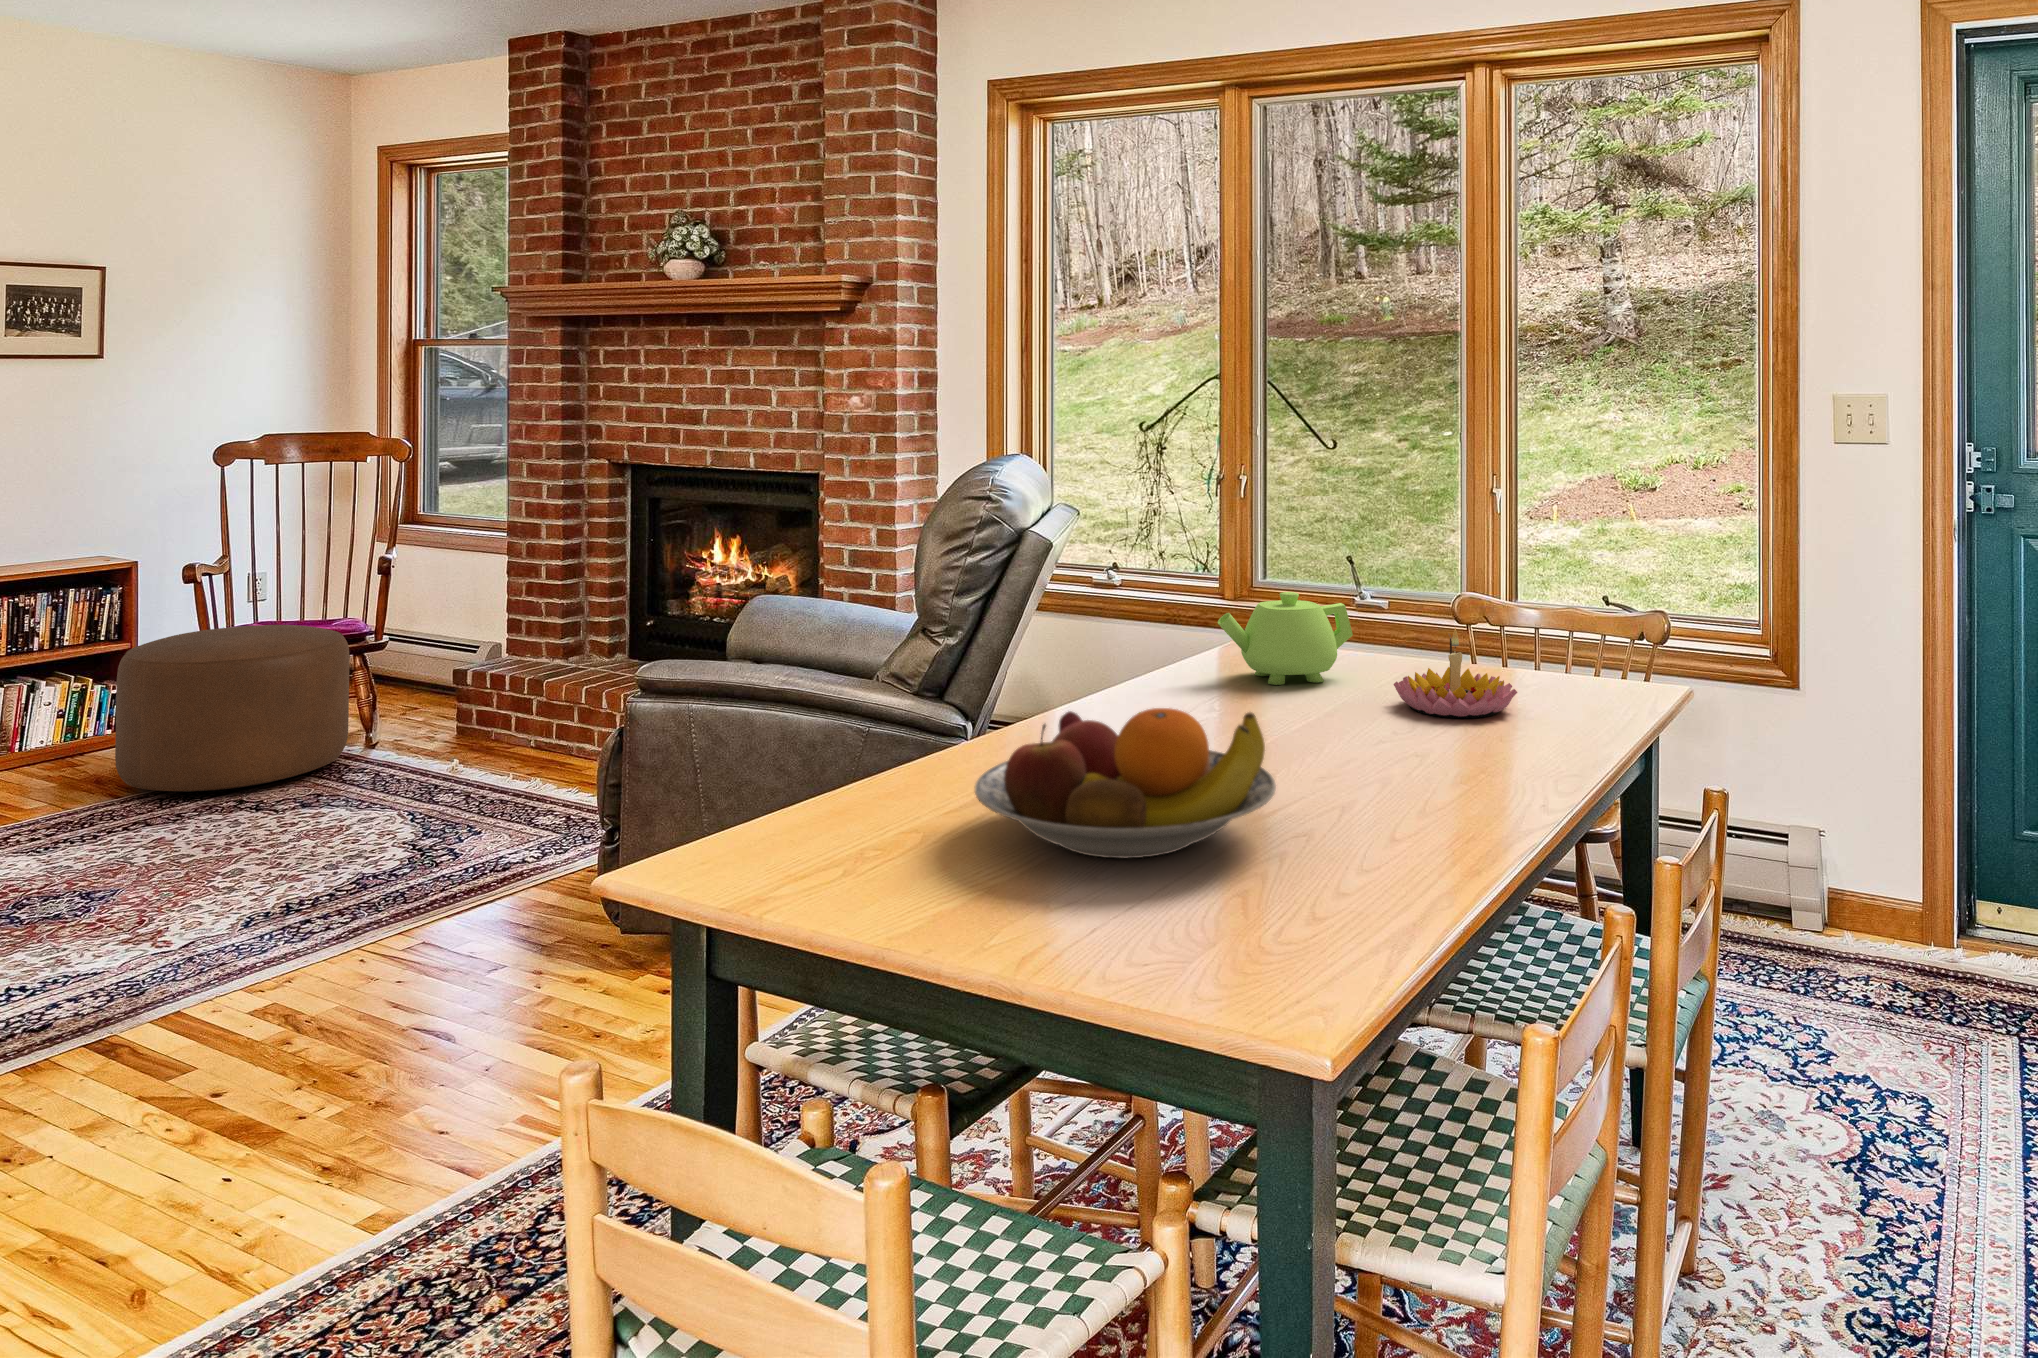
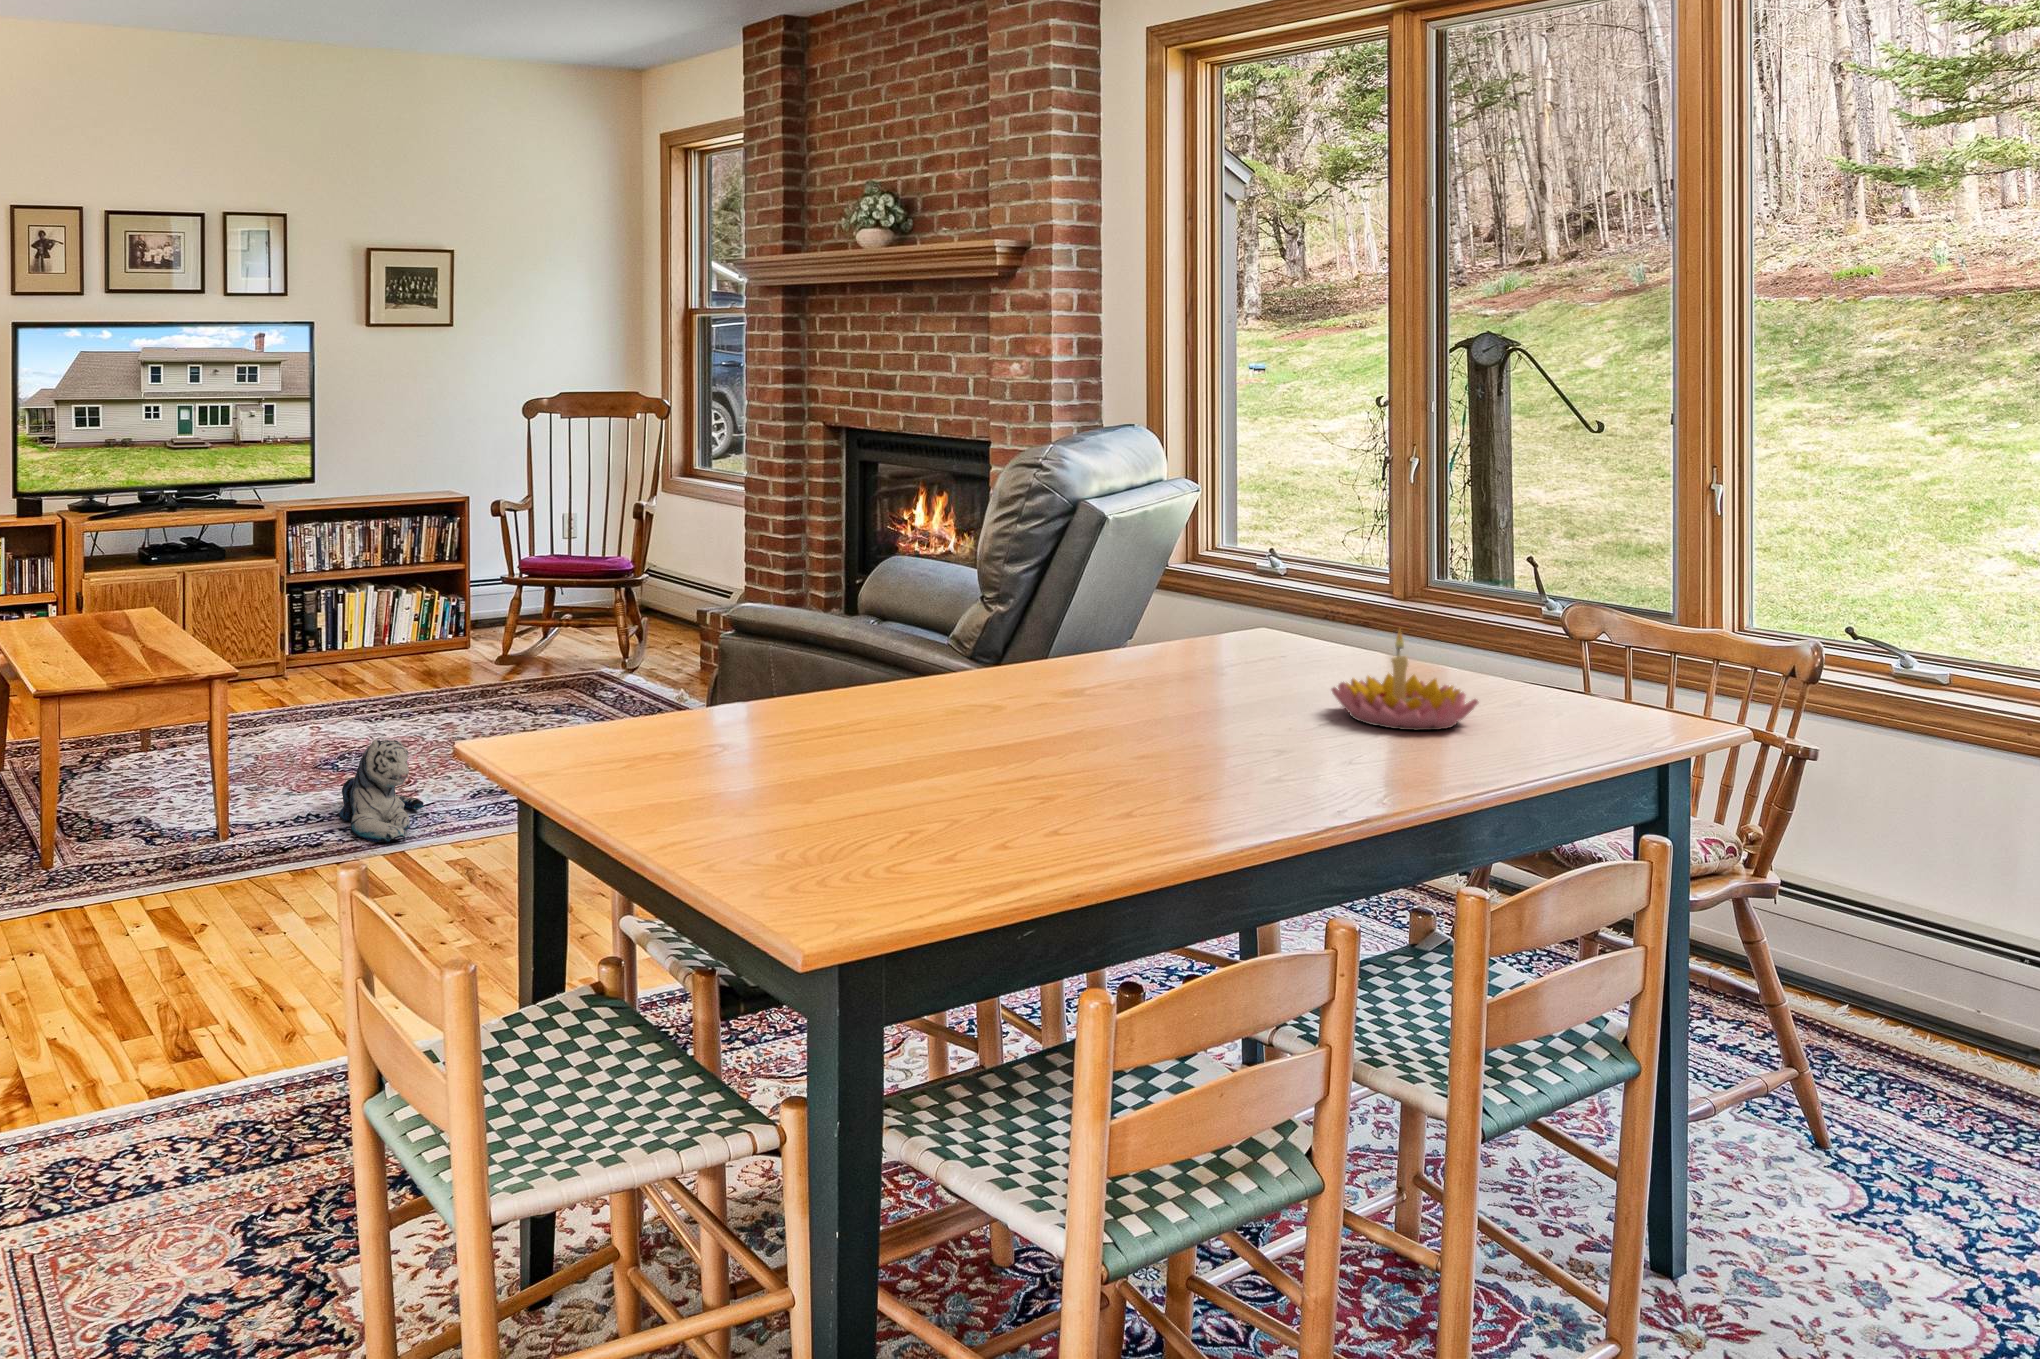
teapot: present [1218,592,1353,685] -> none [1178,578,1338,679]
ottoman: present [115,625,350,792] -> none [437,558,605,692]
fruit bowl: present [975,708,1276,858] -> none [738,657,1021,791]
plush toy: none [56,873,186,1008] -> present [338,740,424,842]

